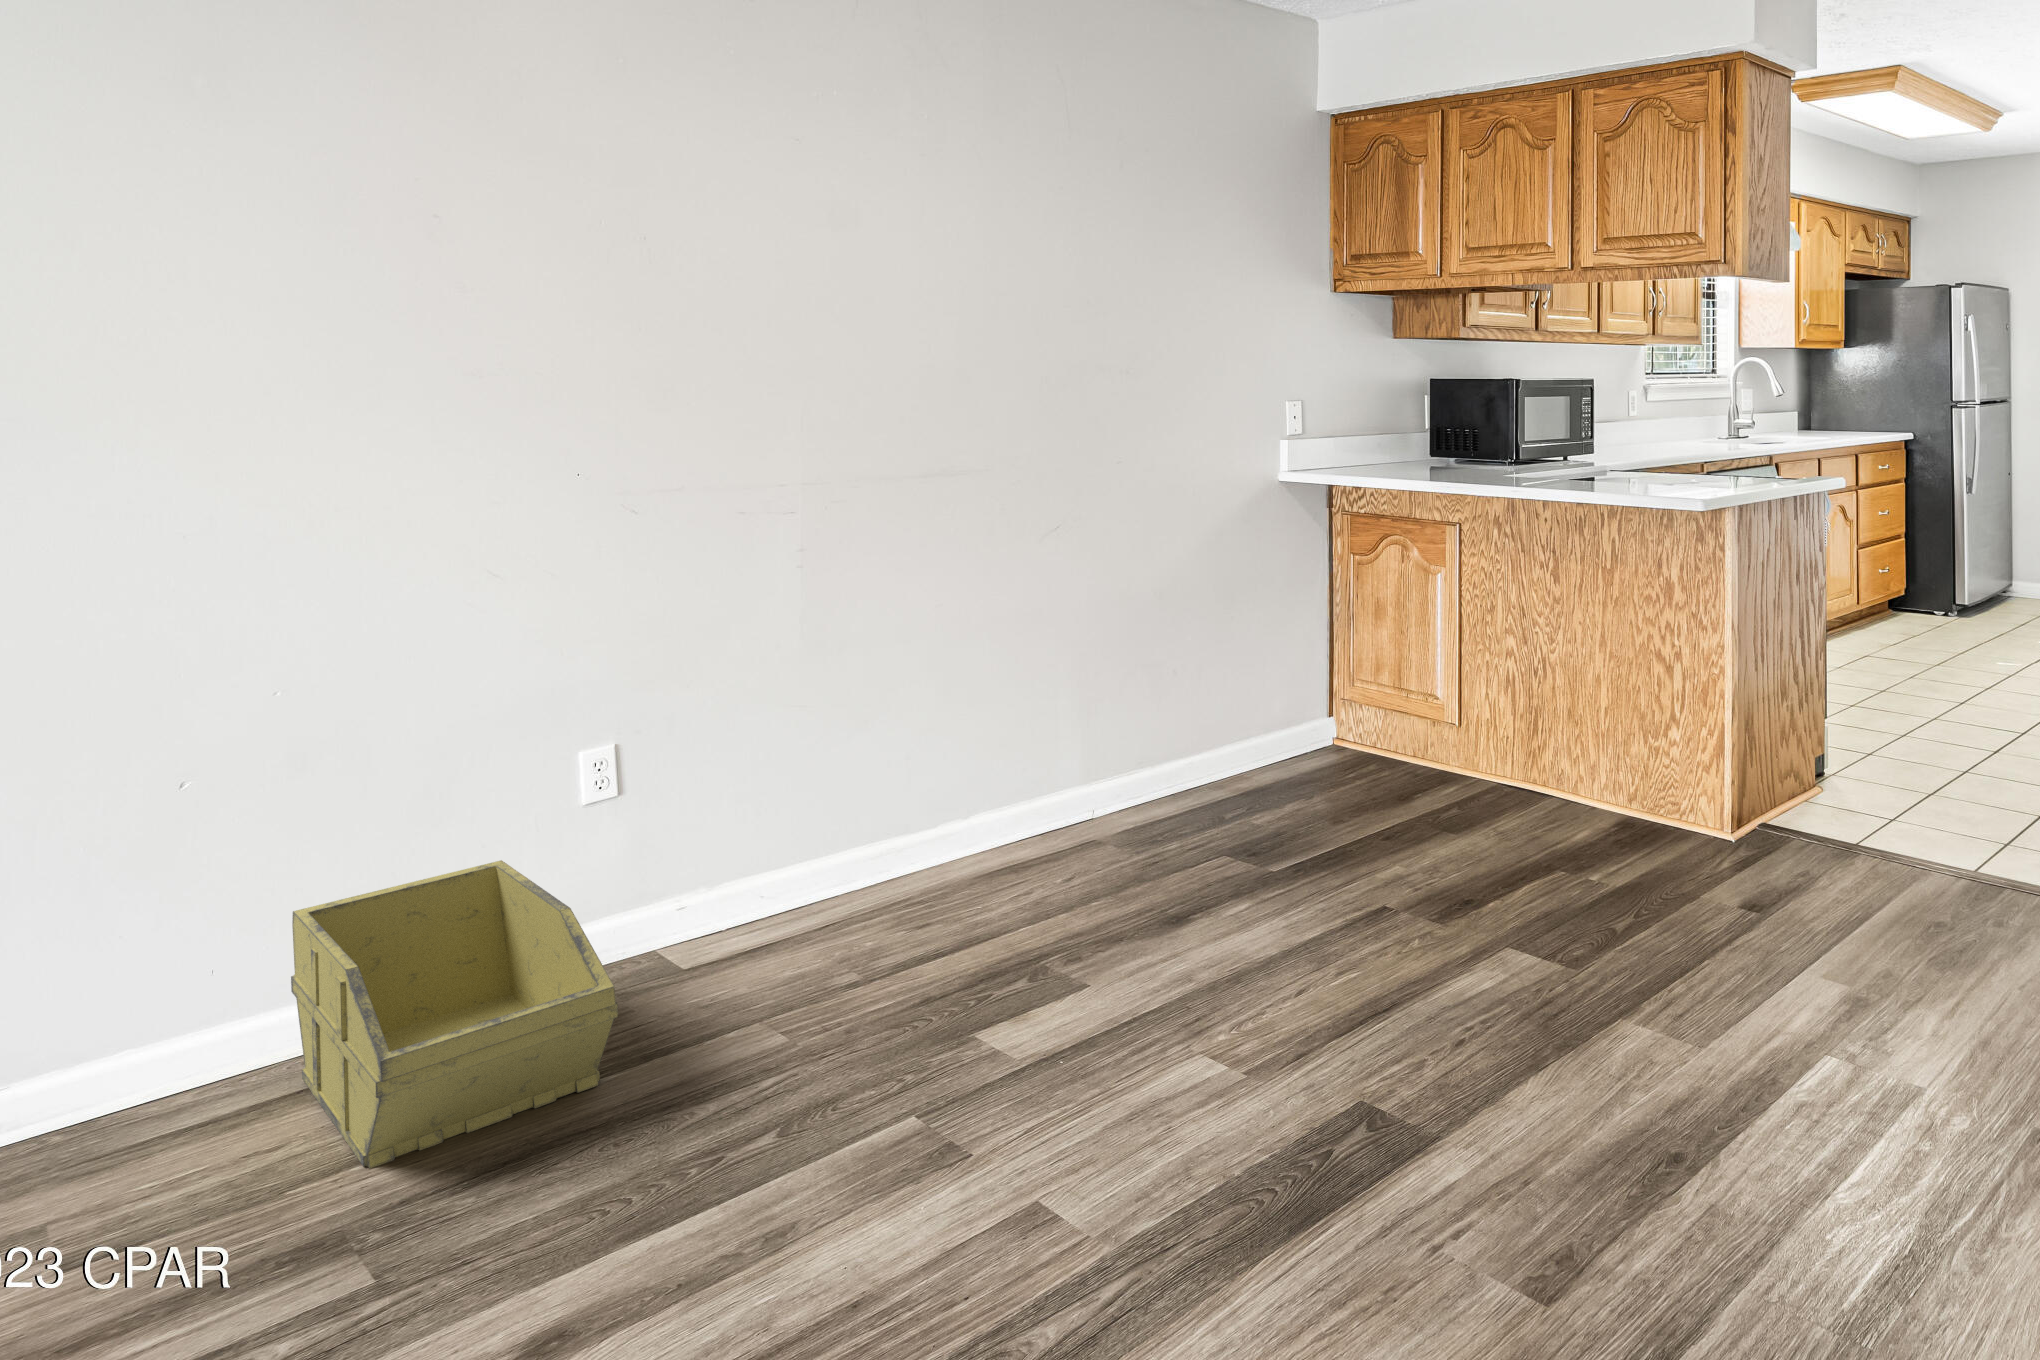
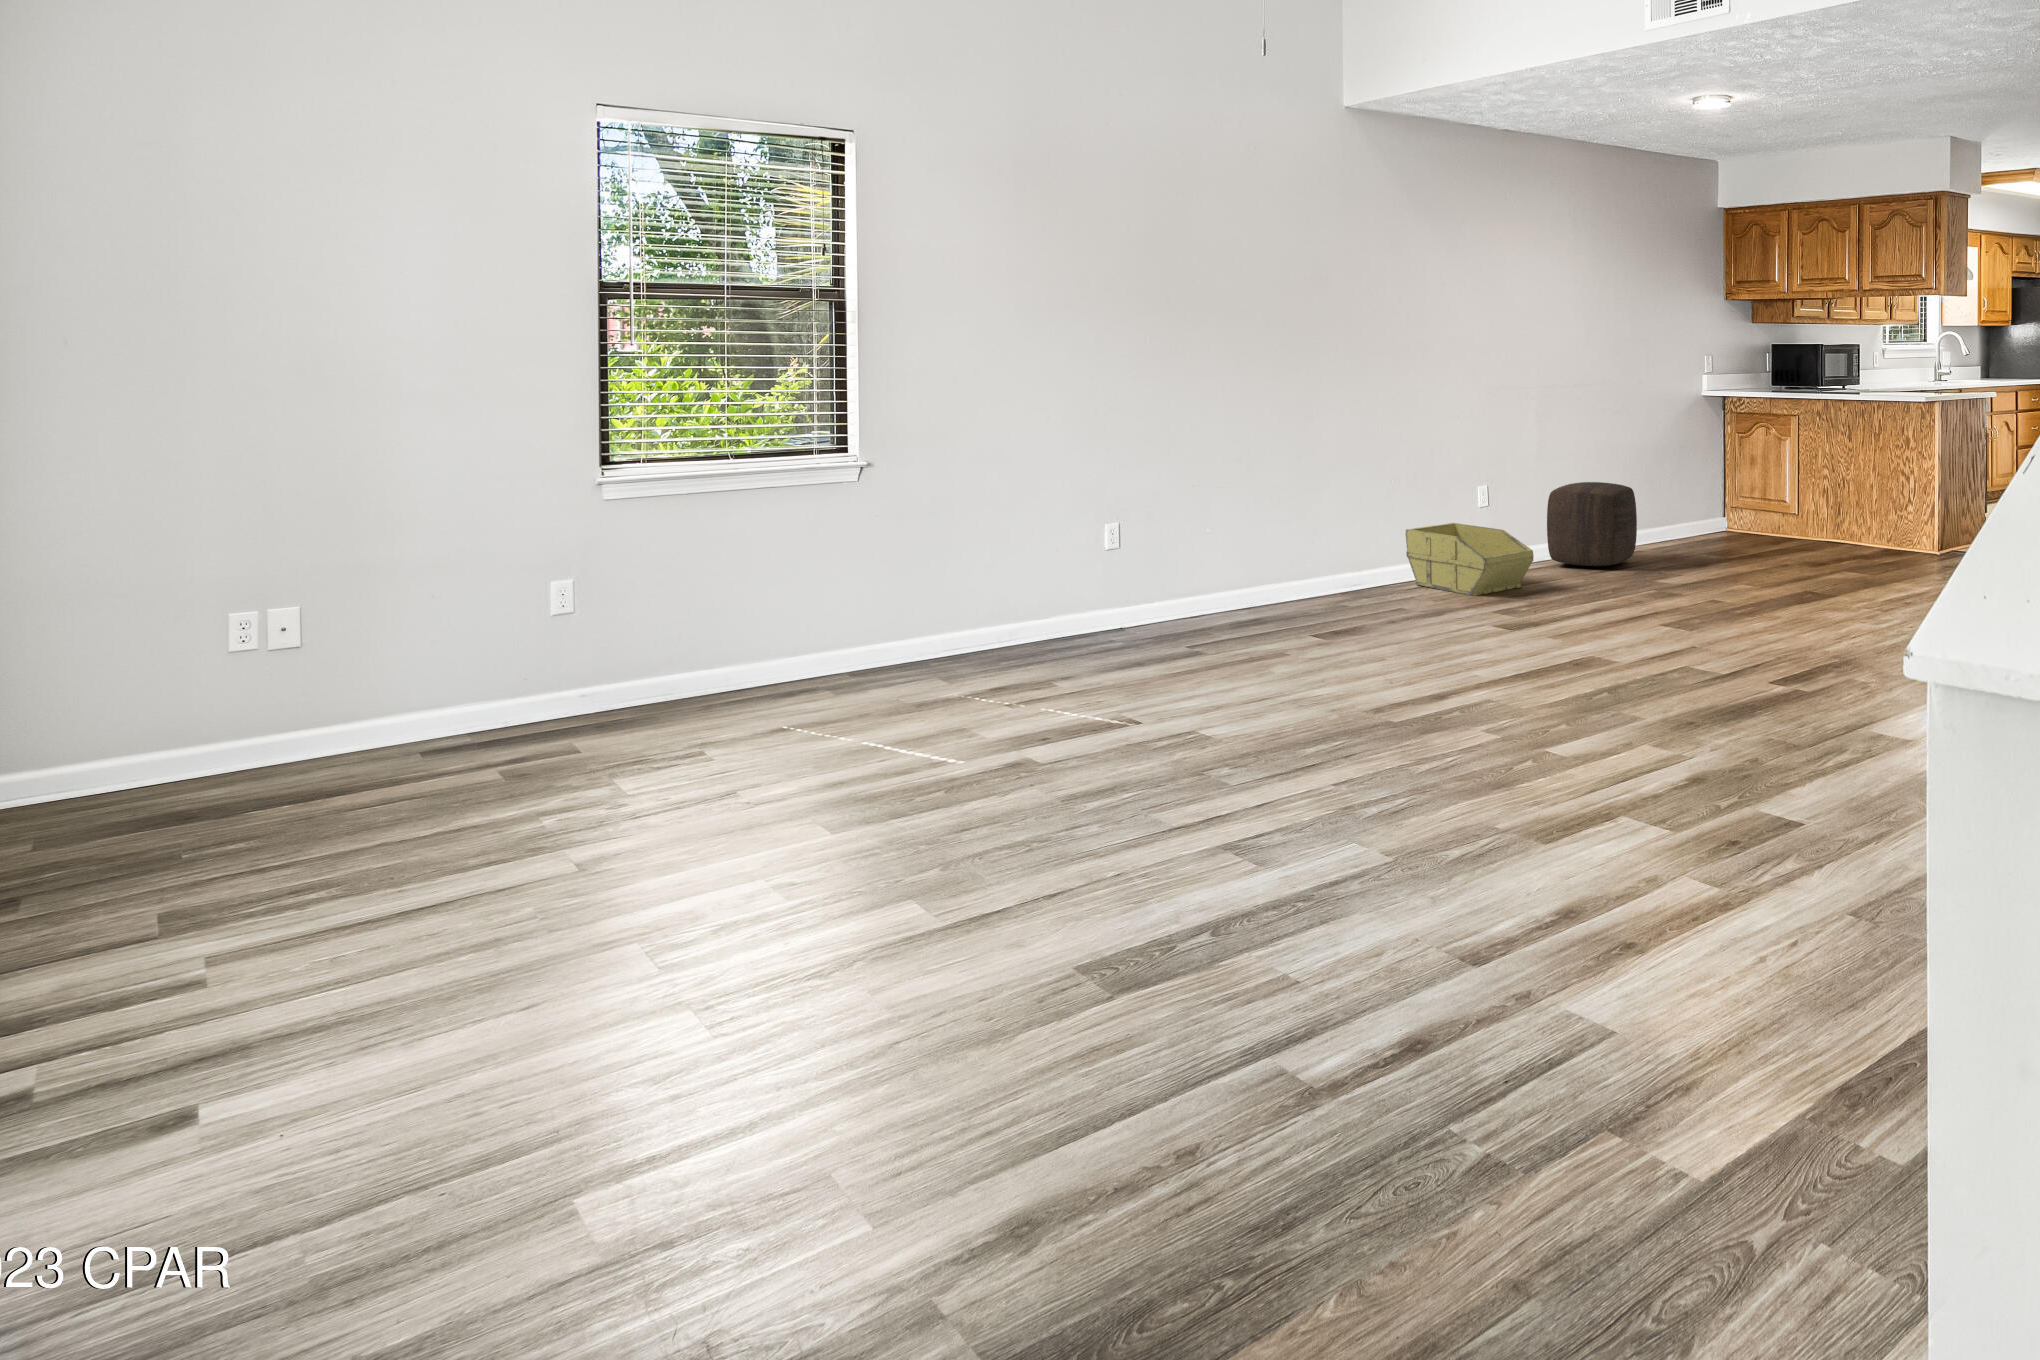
ottoman: none [810,708,1058,937] -> present [1547,482,1637,566]

